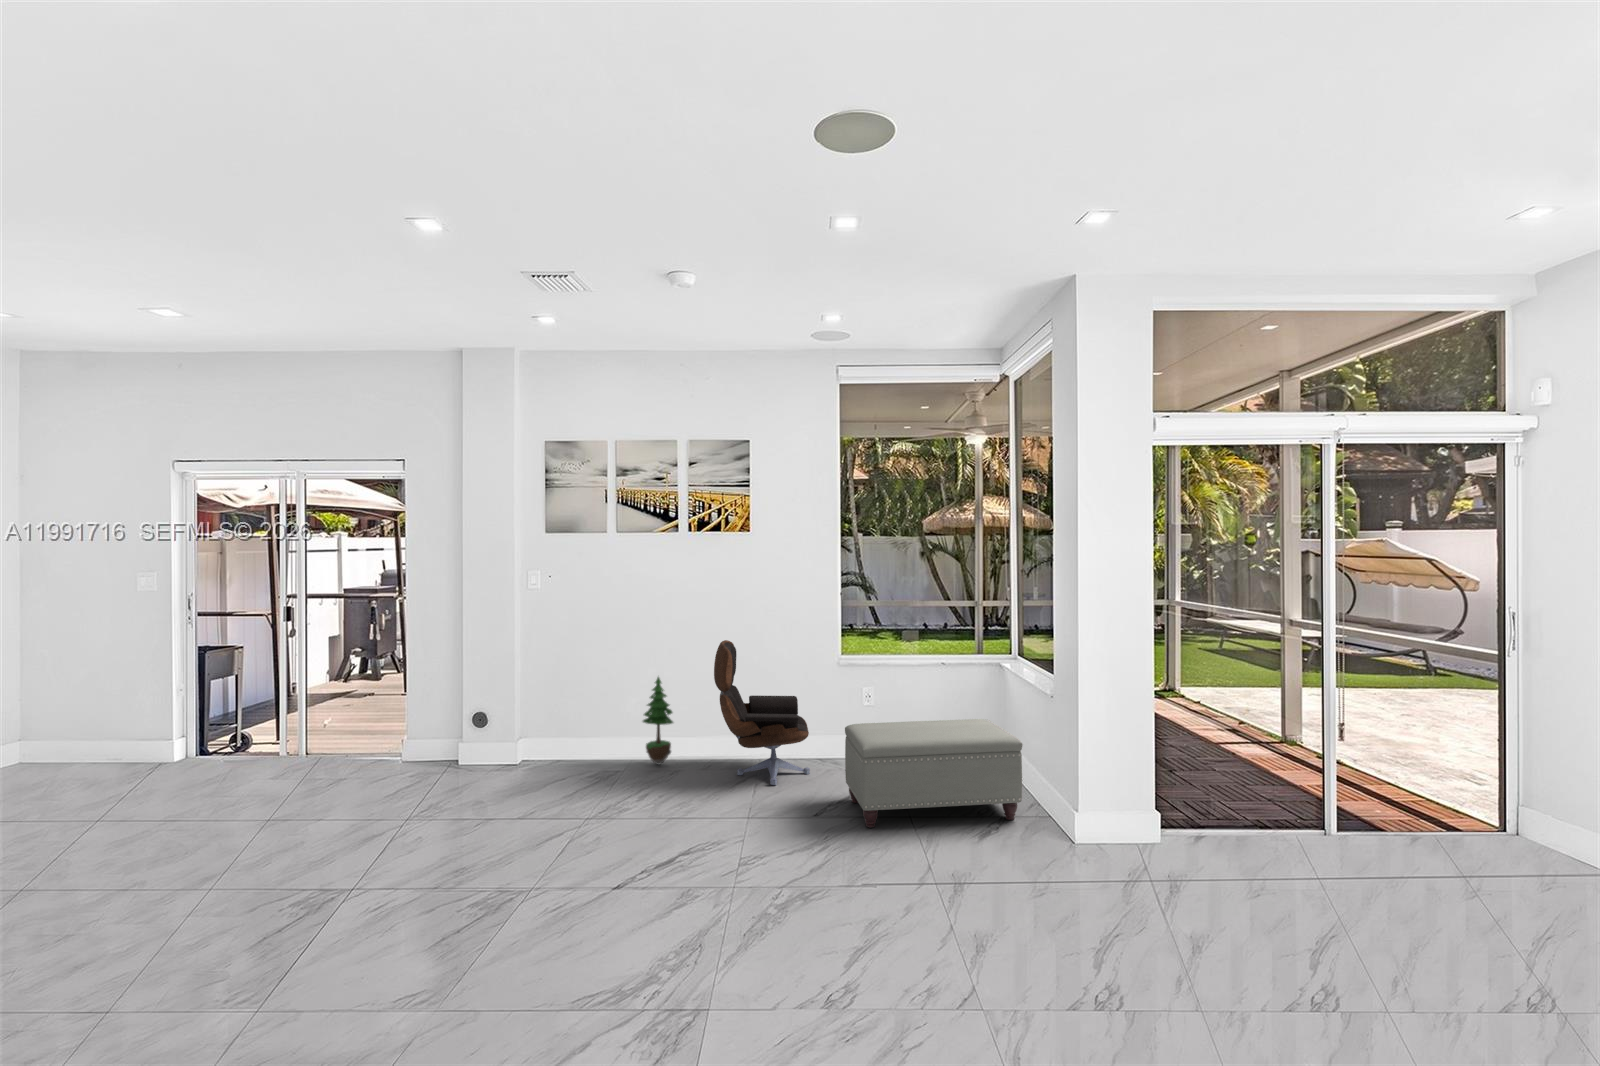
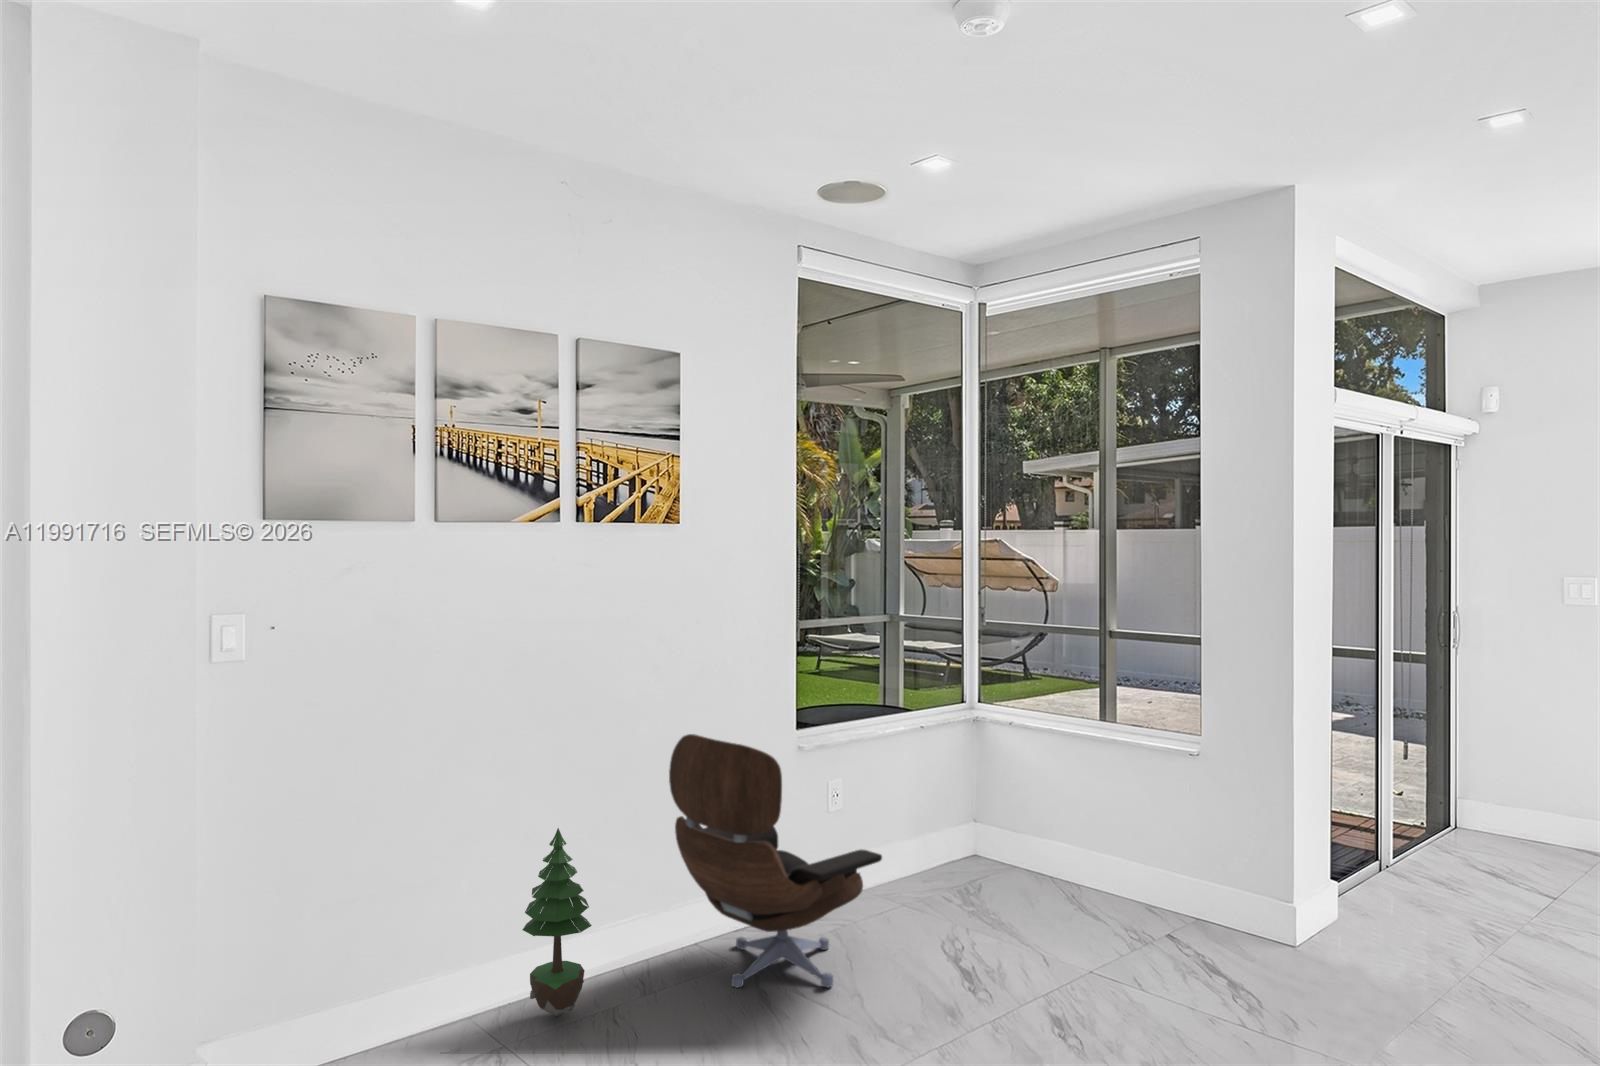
ottoman: present [845,719,1022,828] -> none [966,799,1193,1010]

